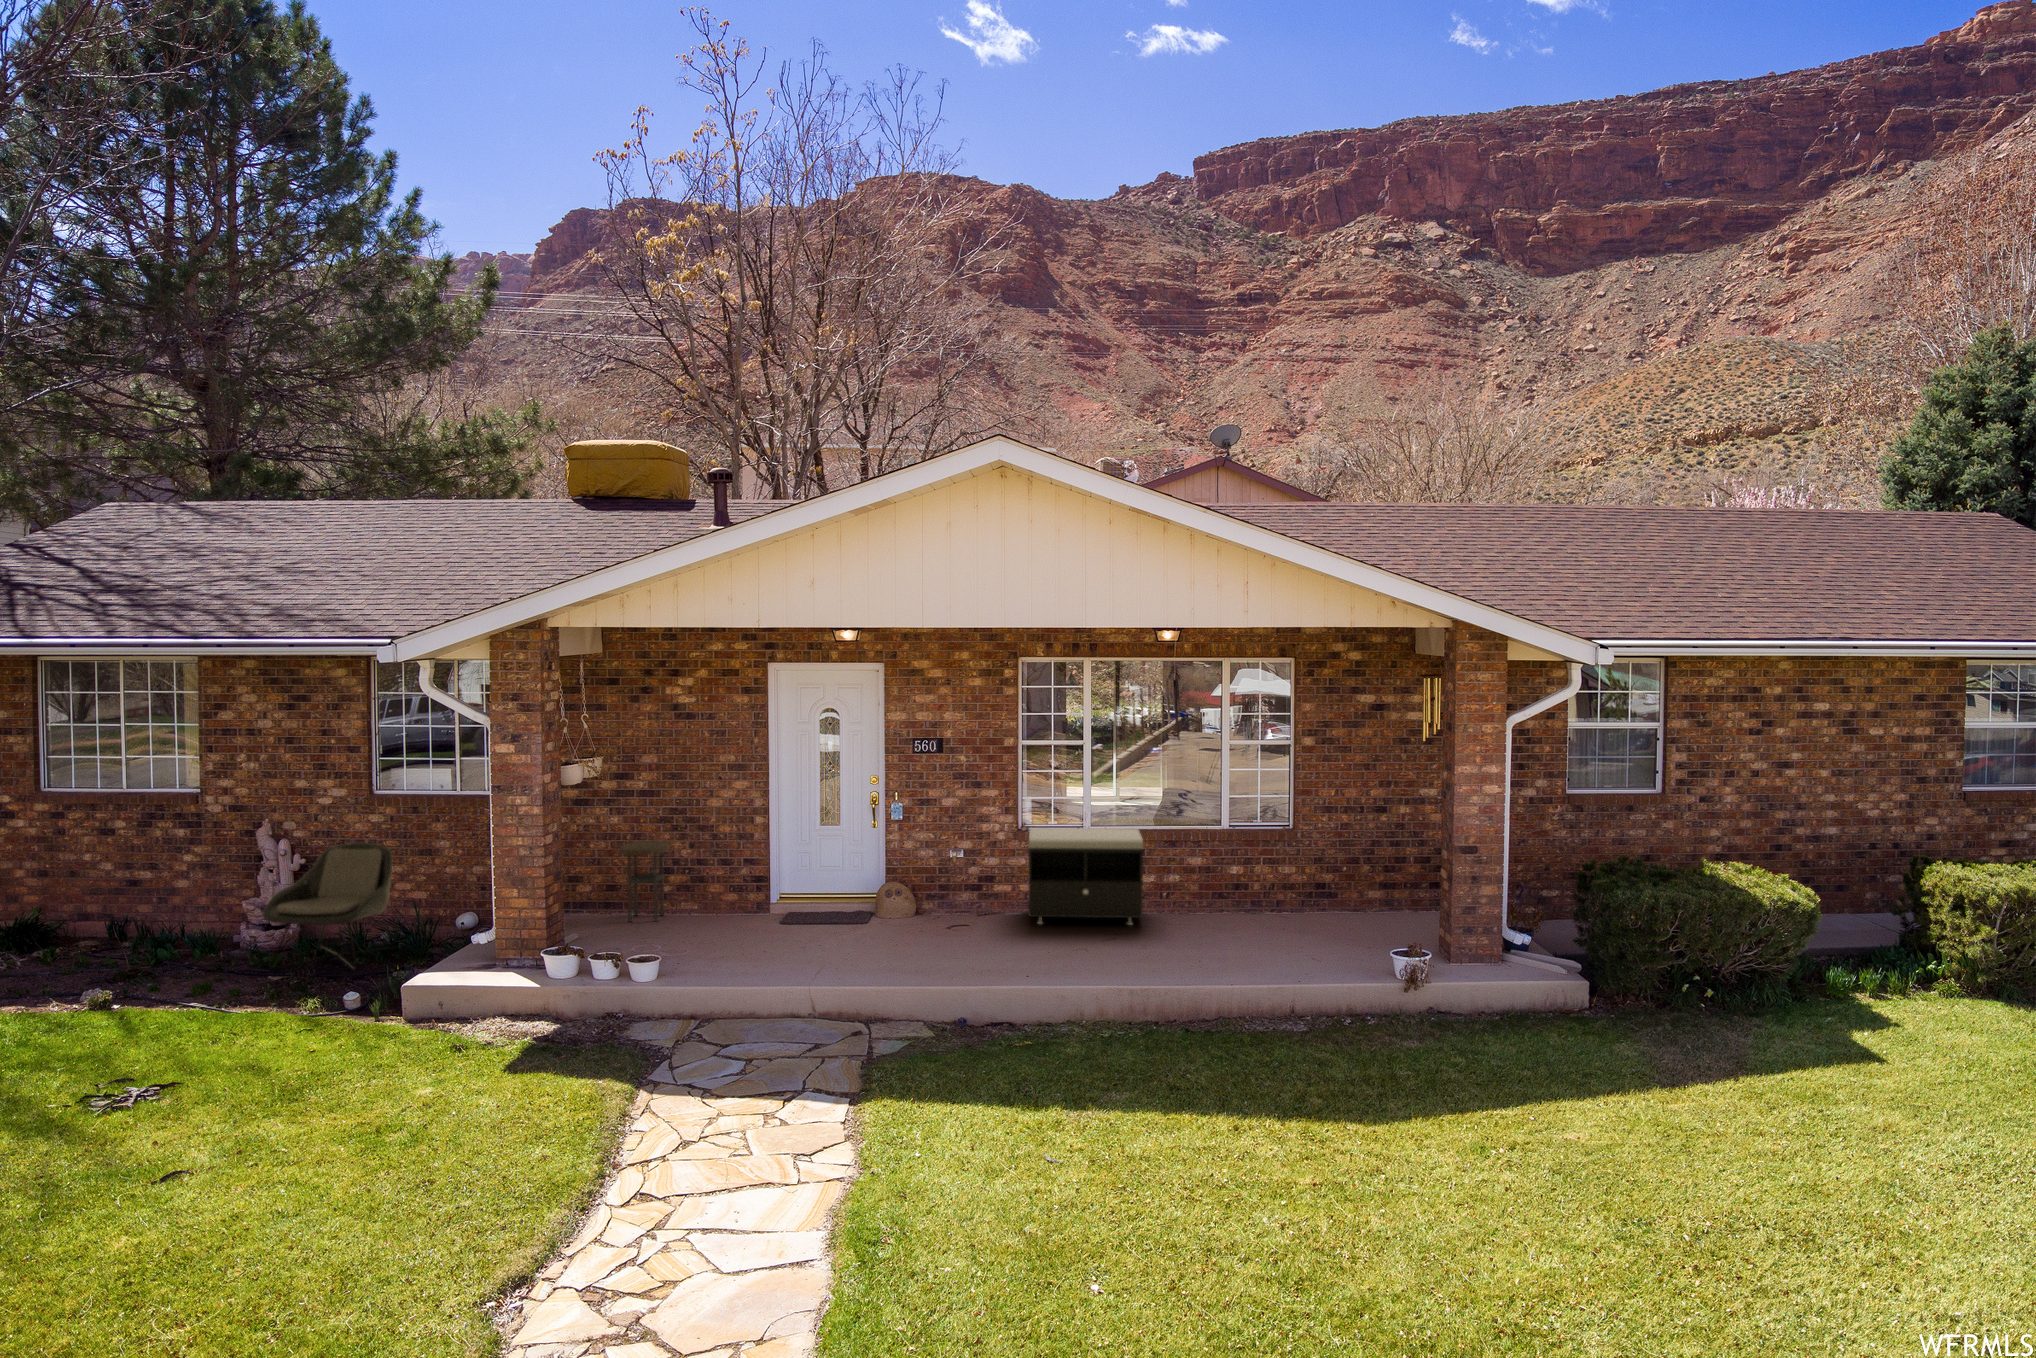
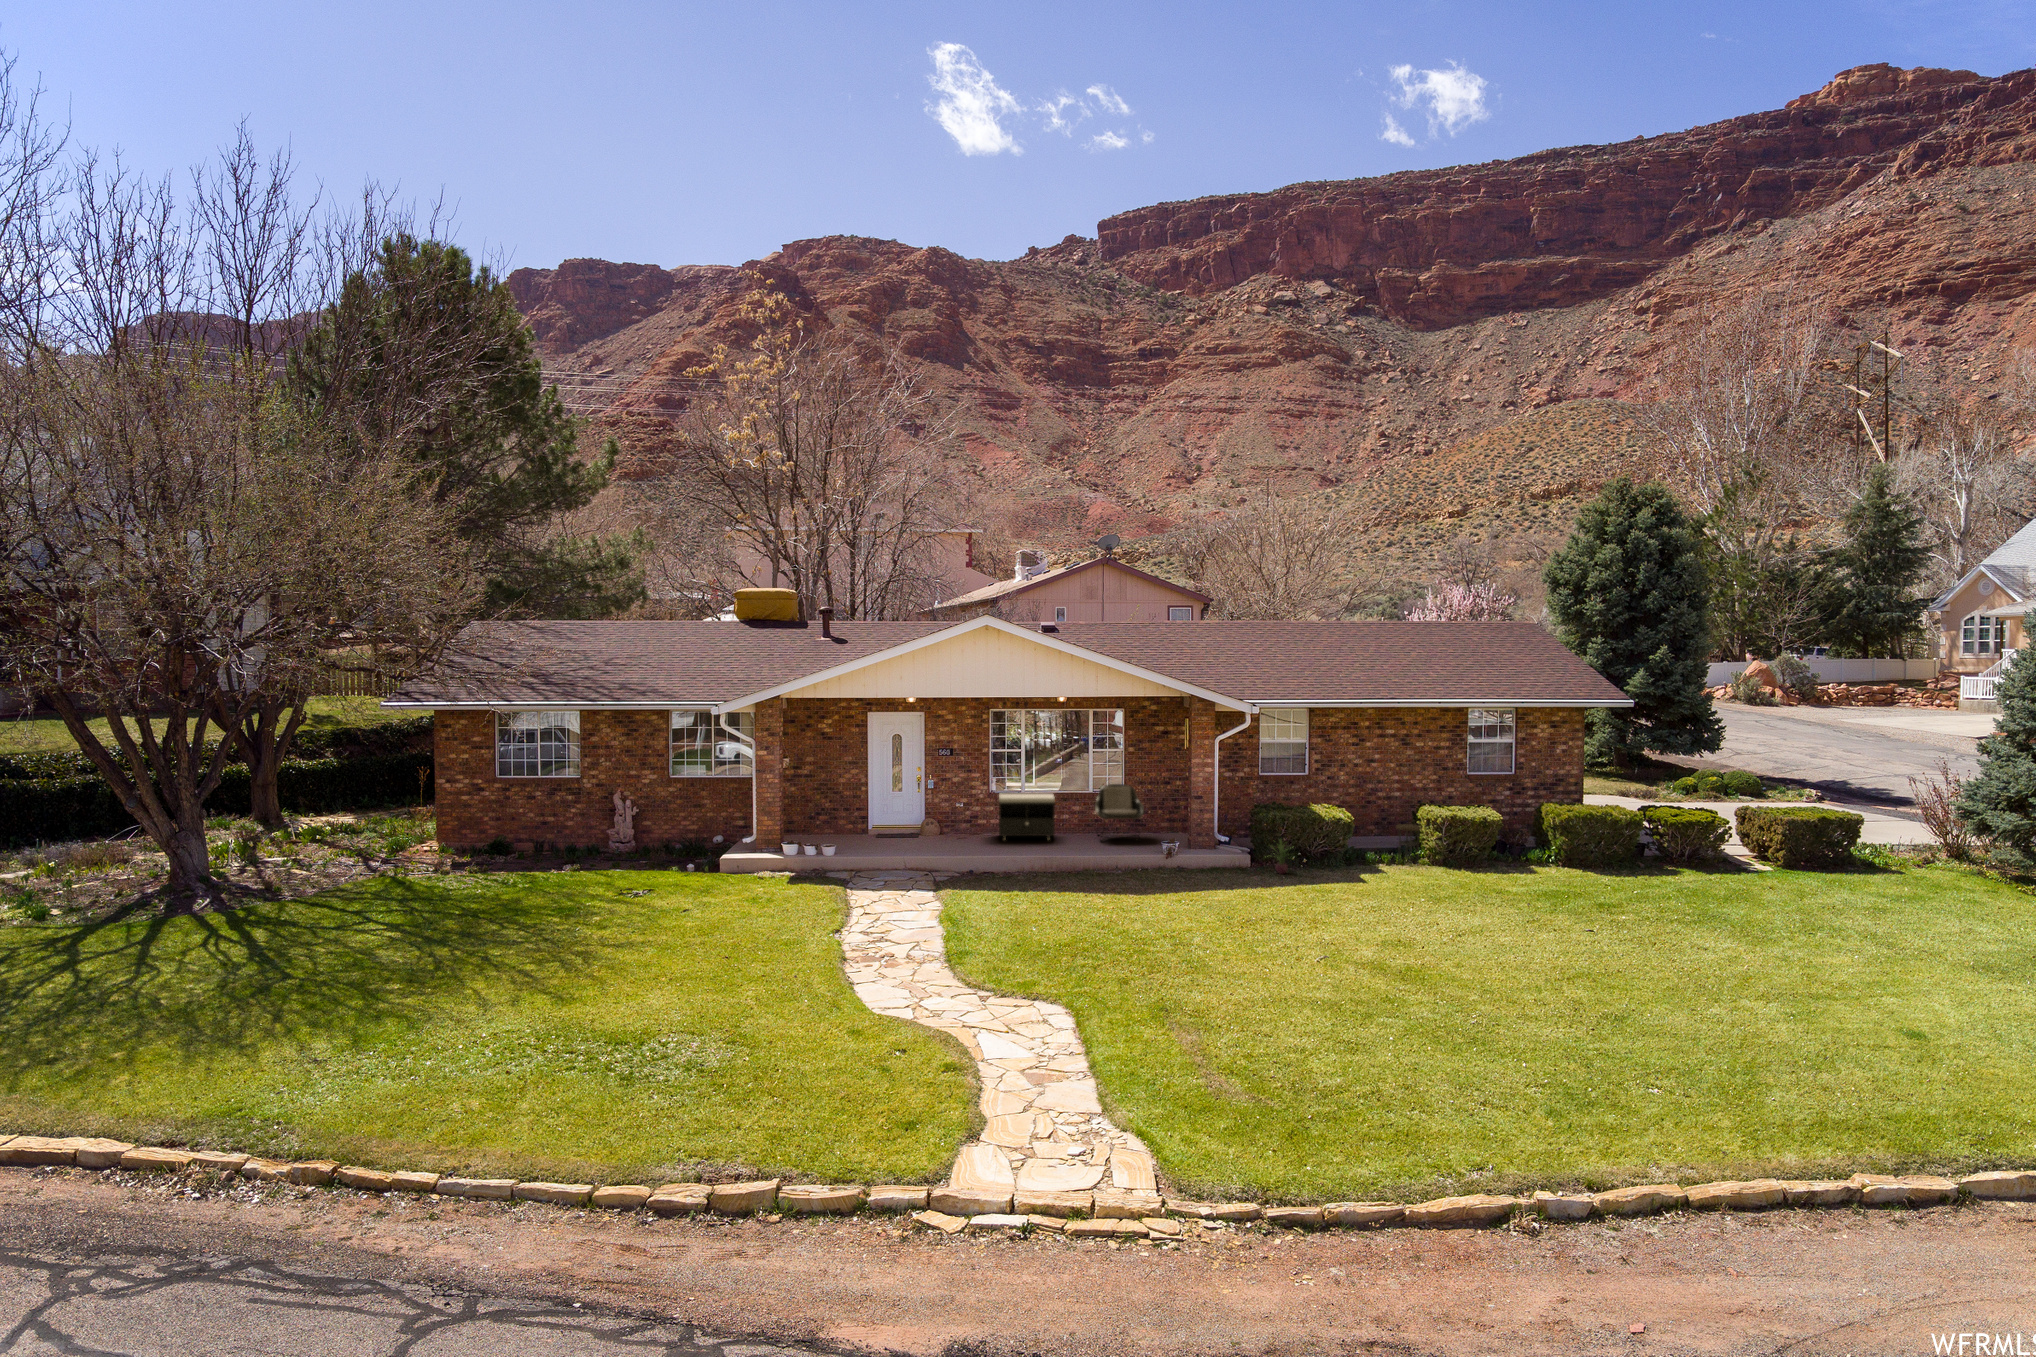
side table: present [620,841,669,921] -> present [1396,824,1421,865]
lounge chair: present [263,843,399,971] -> present [1095,784,1144,838]
decorative plant: none [1643,948,1729,1034] -> present [1276,841,1288,874]

